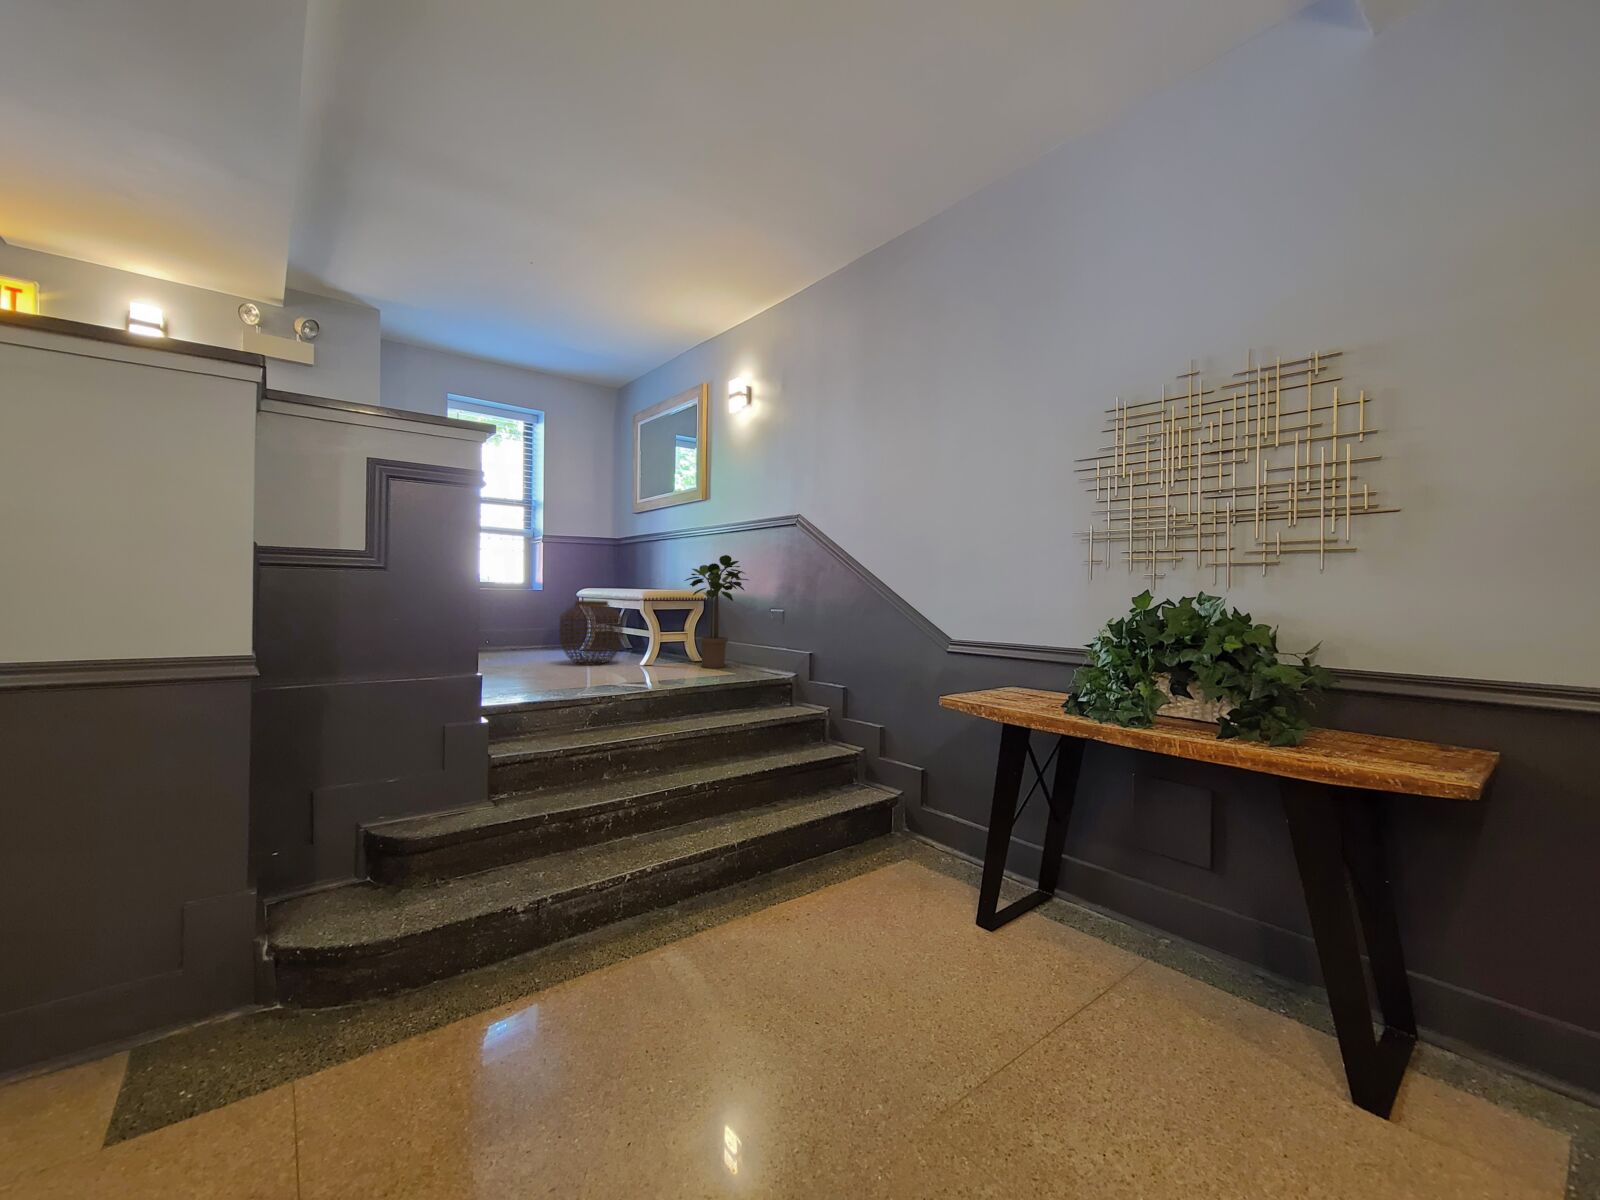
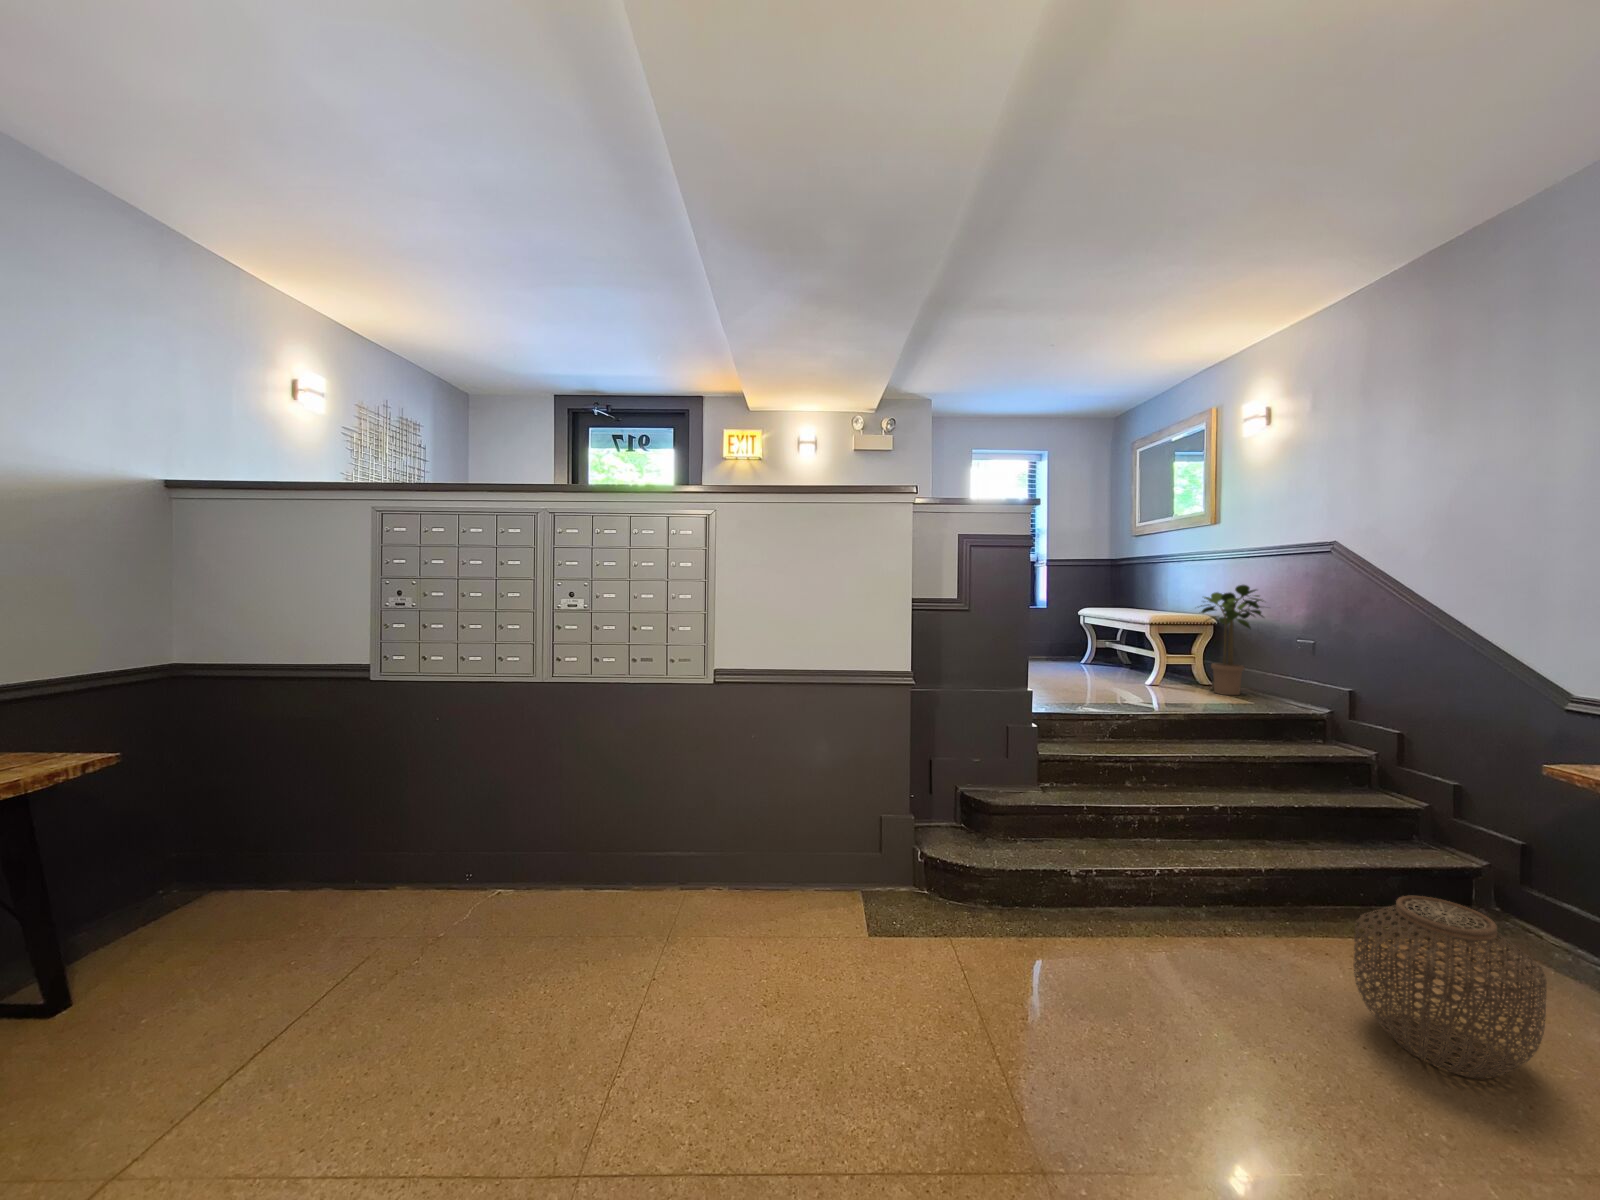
woven basket: present [560,600,623,665] -> present [1354,896,1546,1078]

